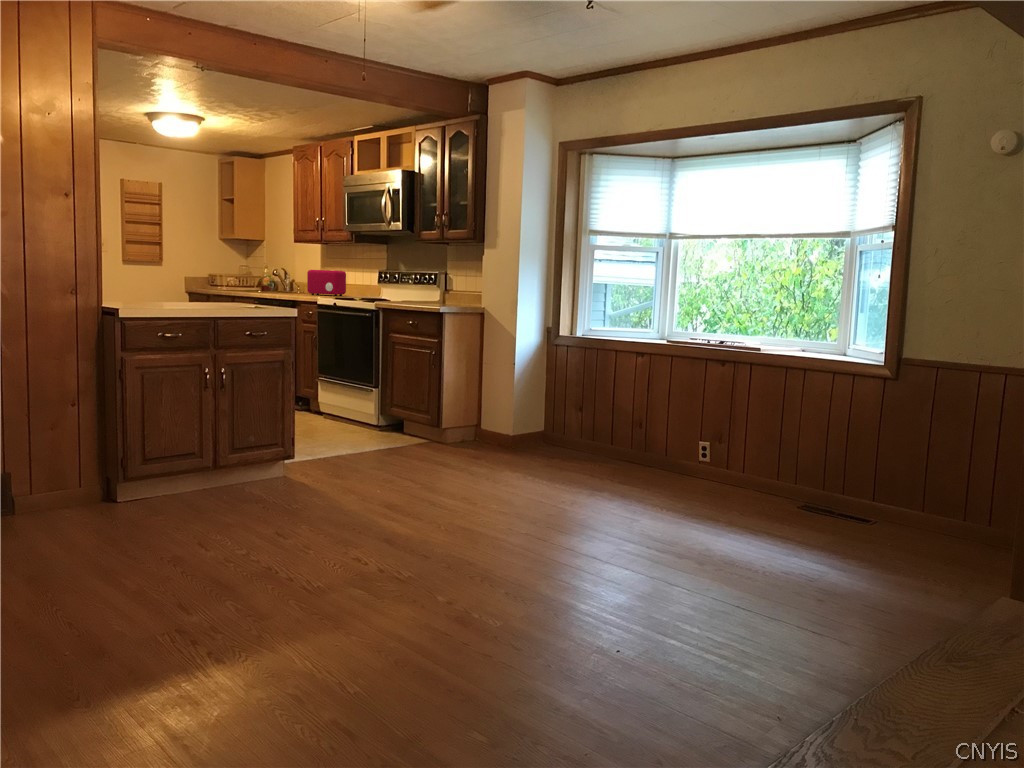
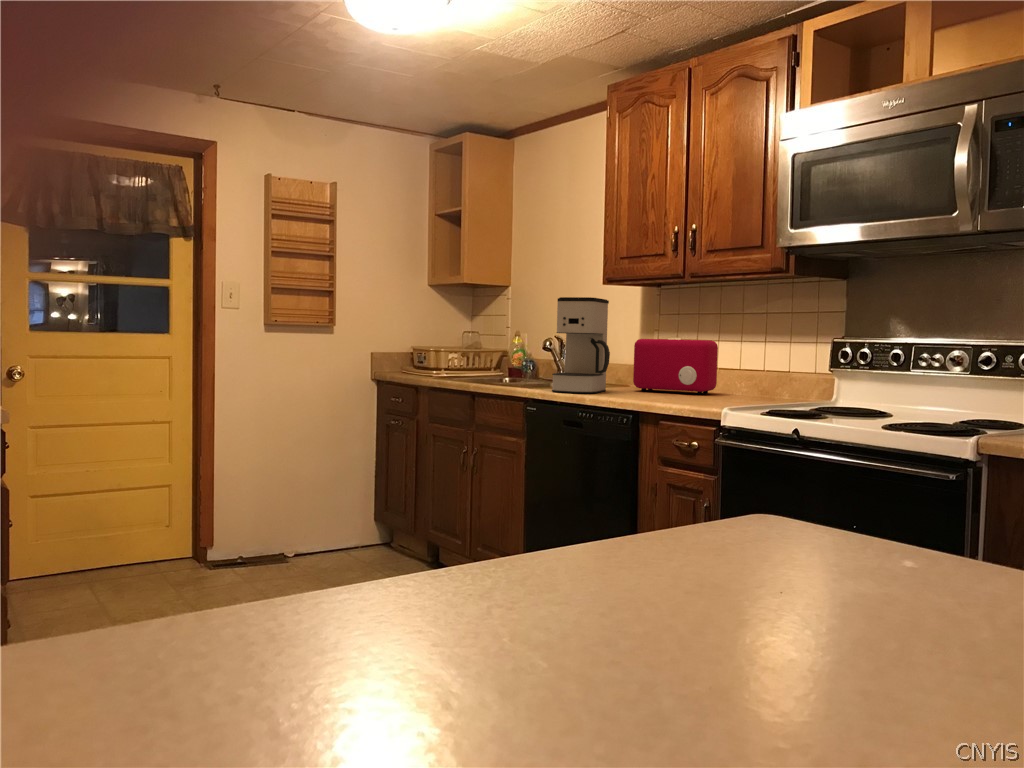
coffee maker: none [264,250,294,295] -> present [552,297,610,393]

